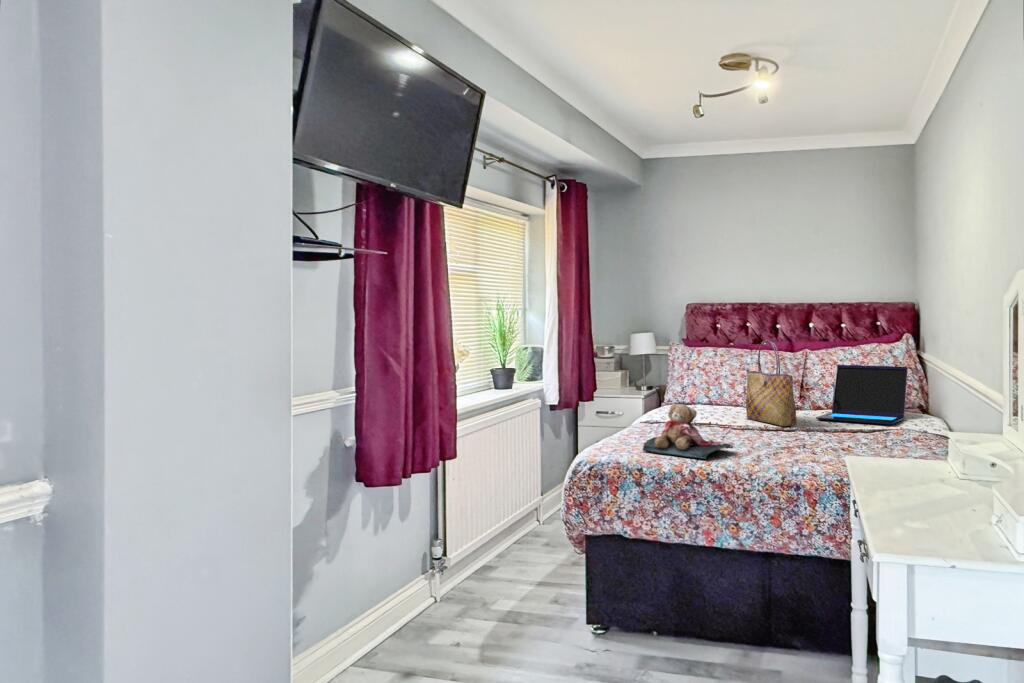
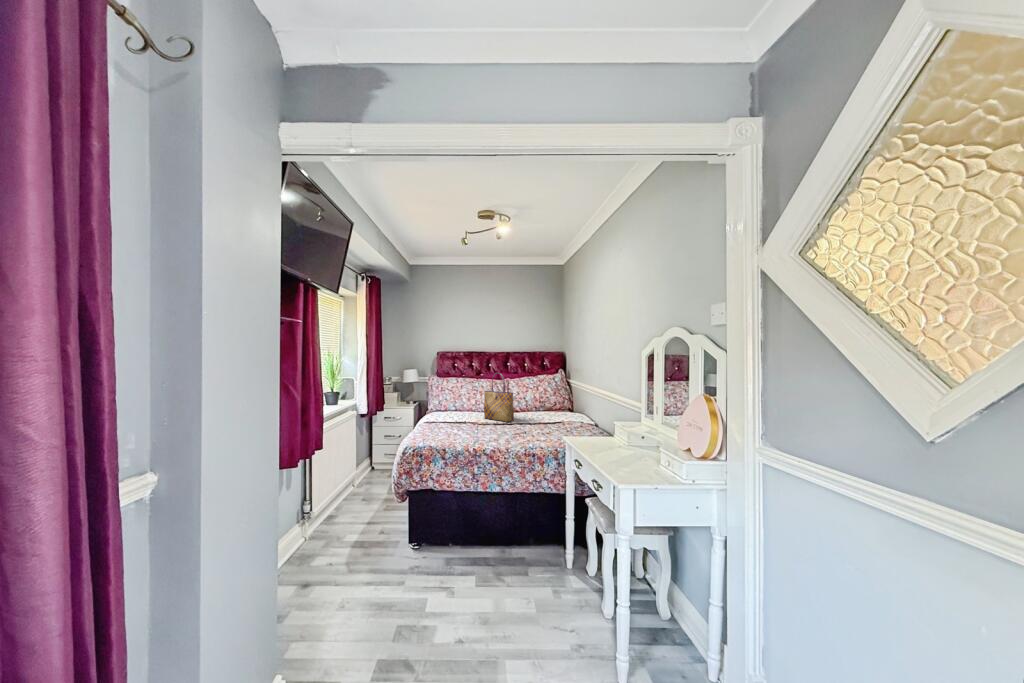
laptop: present [816,365,908,425] -> none [521,387,565,419]
teddy bear: present [643,403,733,459] -> none [440,408,492,441]

